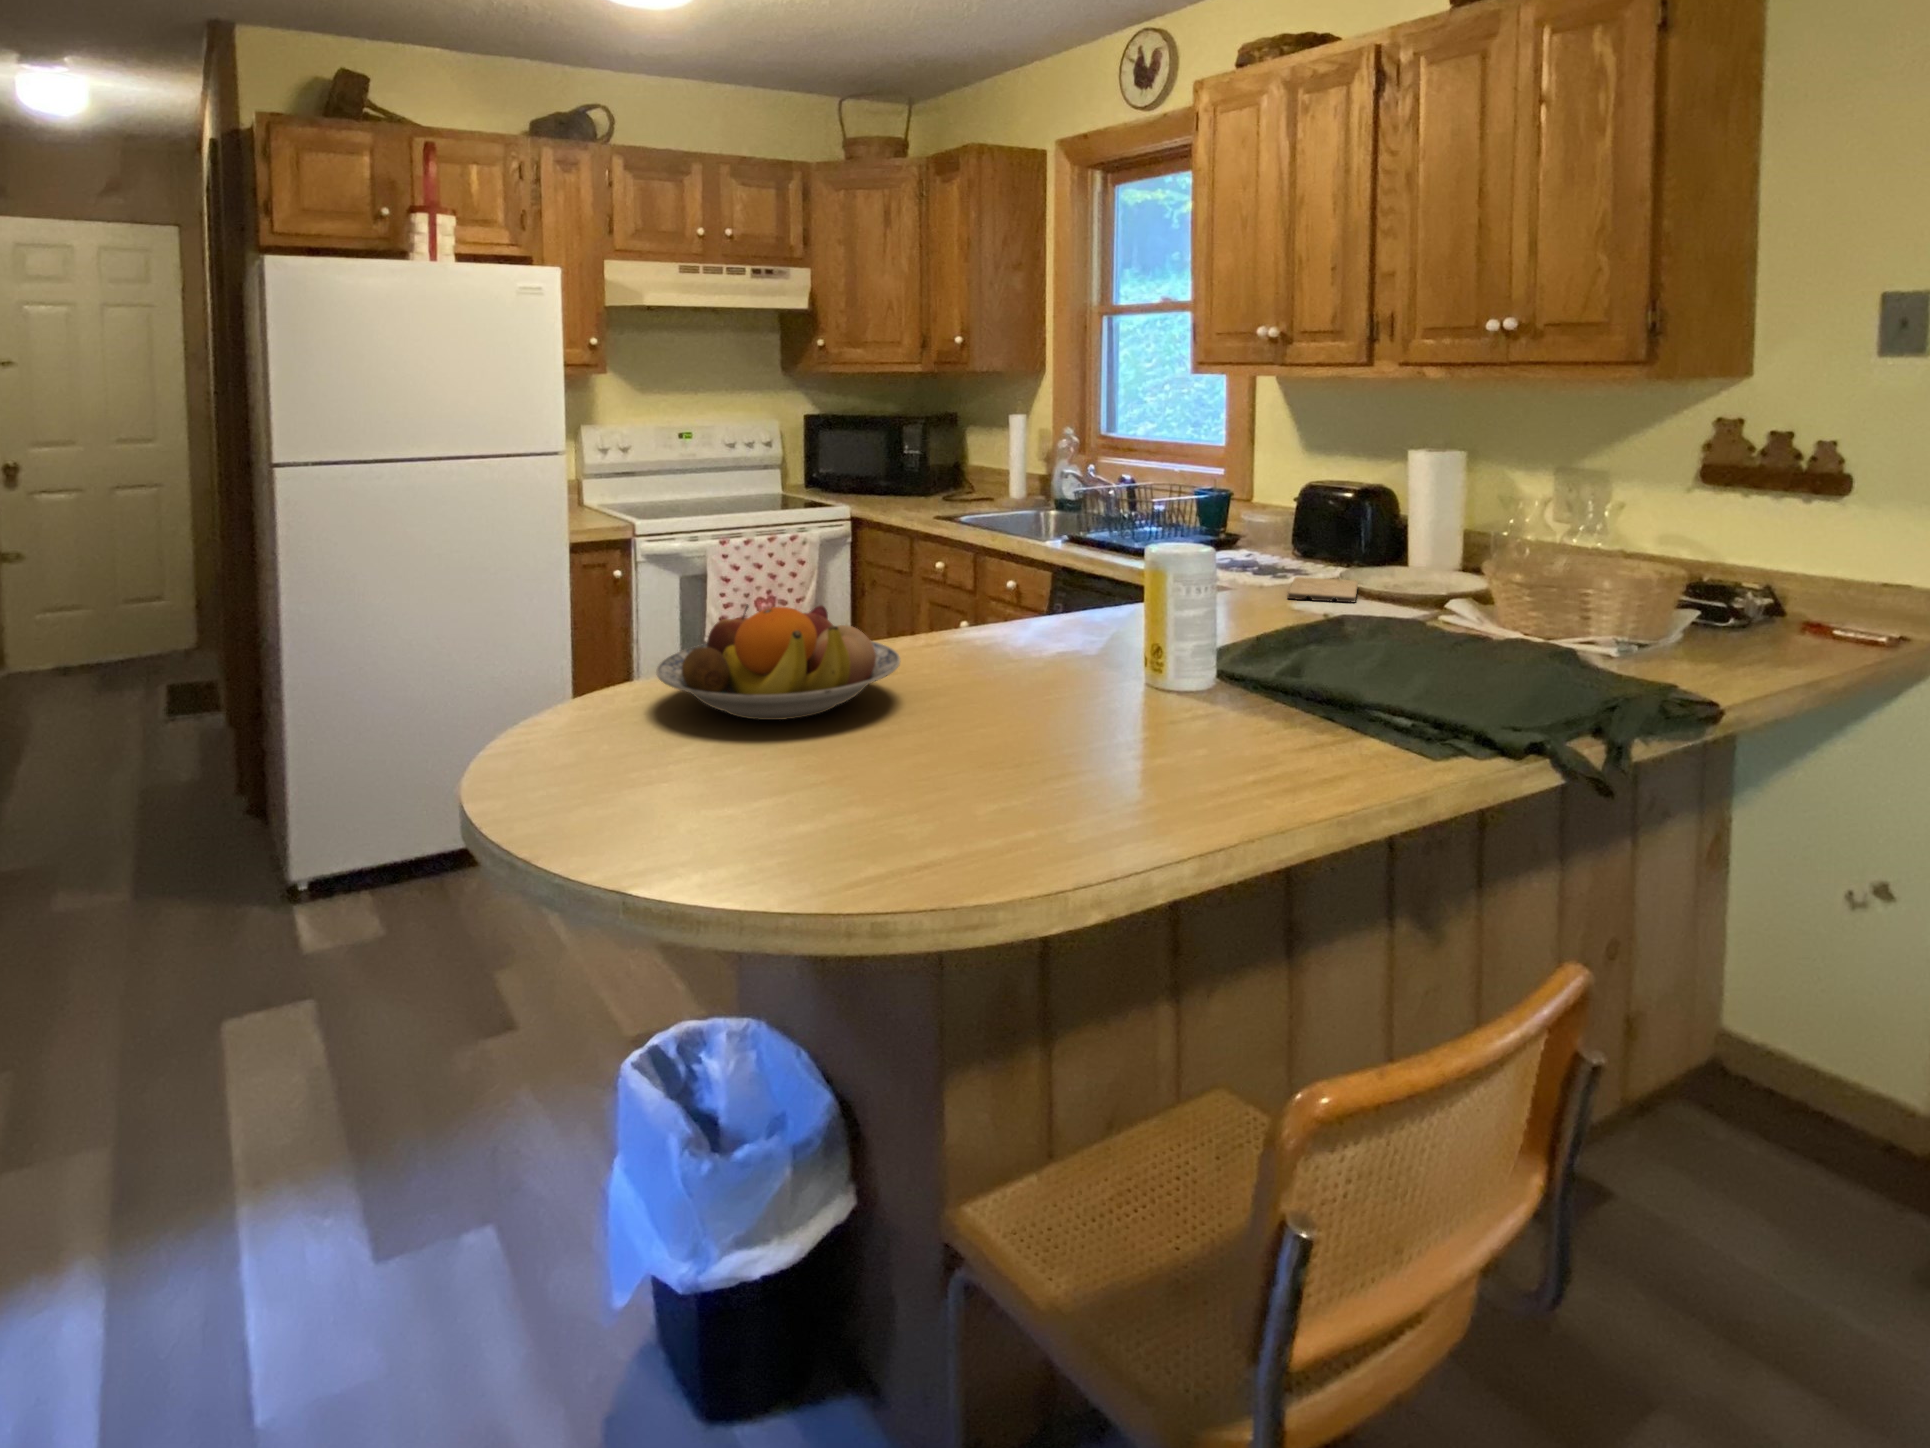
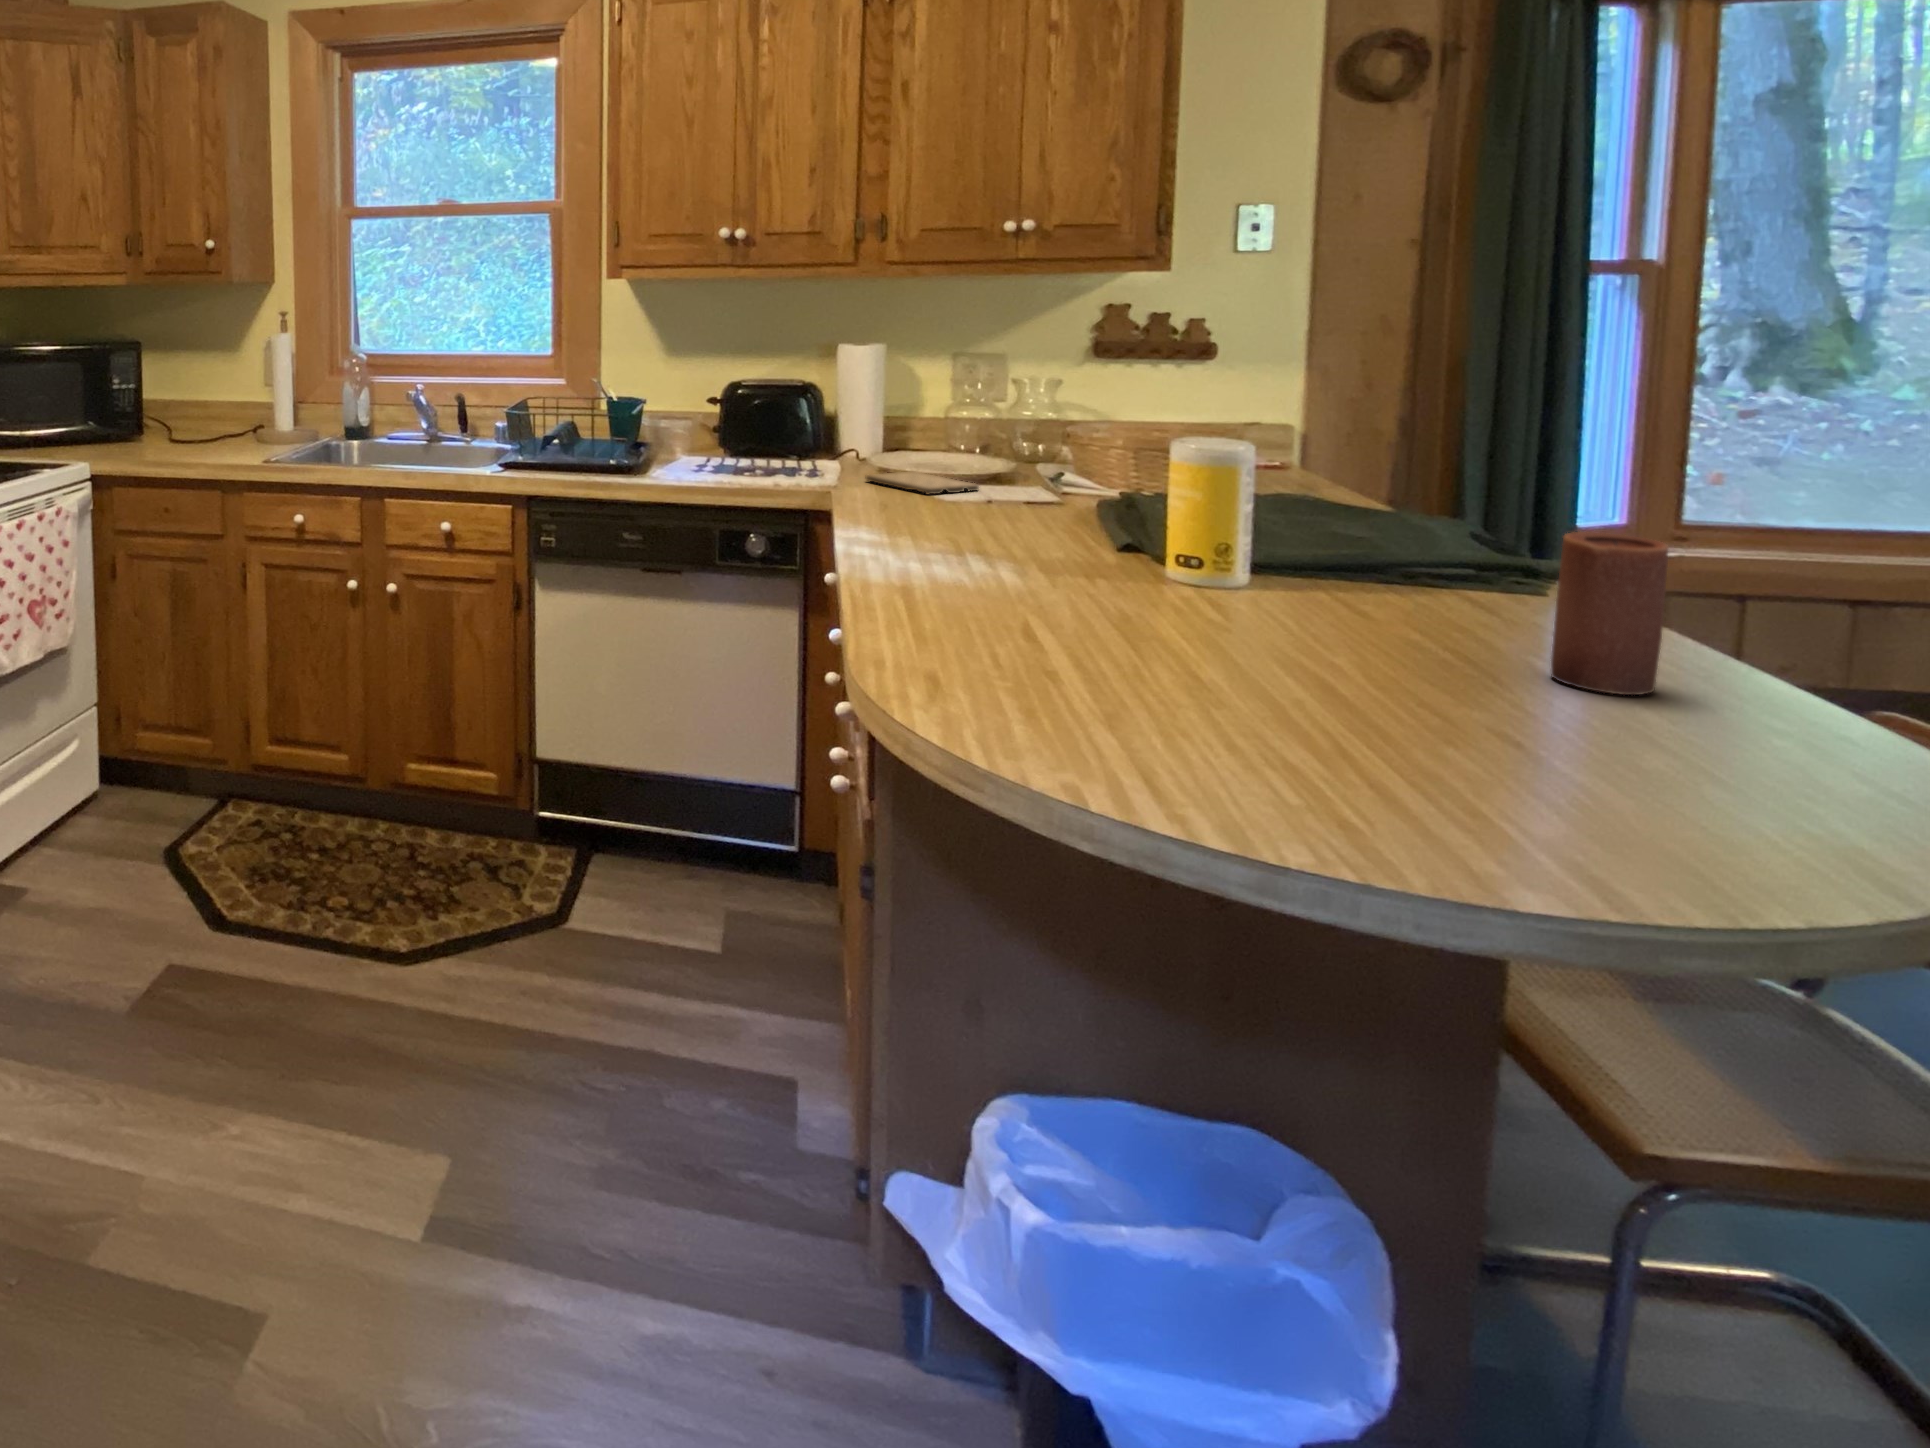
fruit bowl: present [656,605,900,720] -> none [980,555,1406,730]
candle: none [1016,634,1081,767] -> present [1551,532,1668,695]

